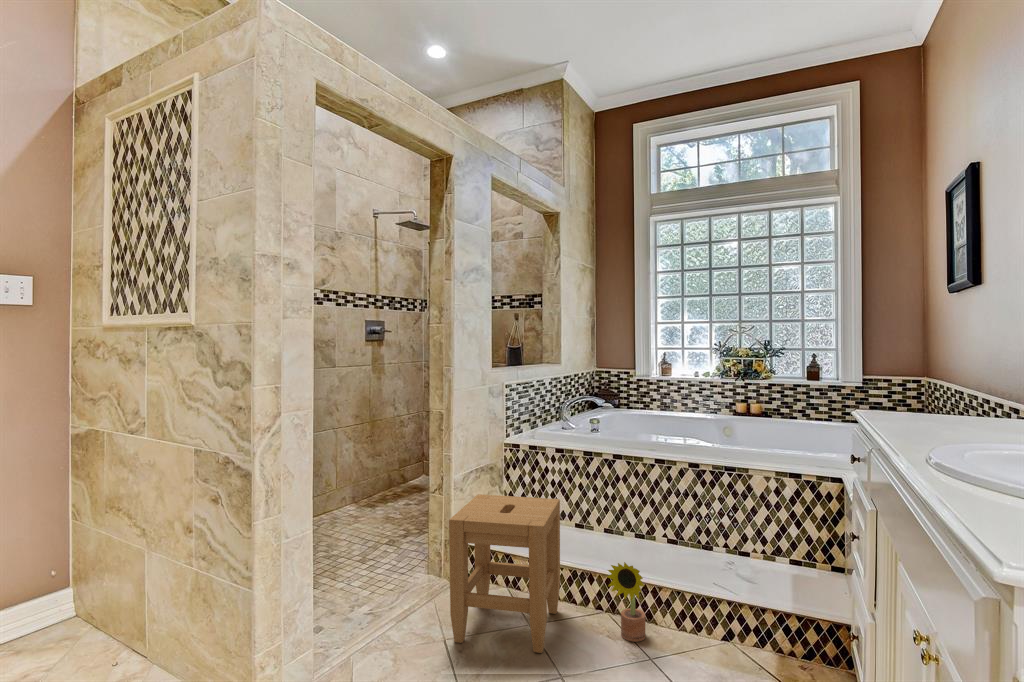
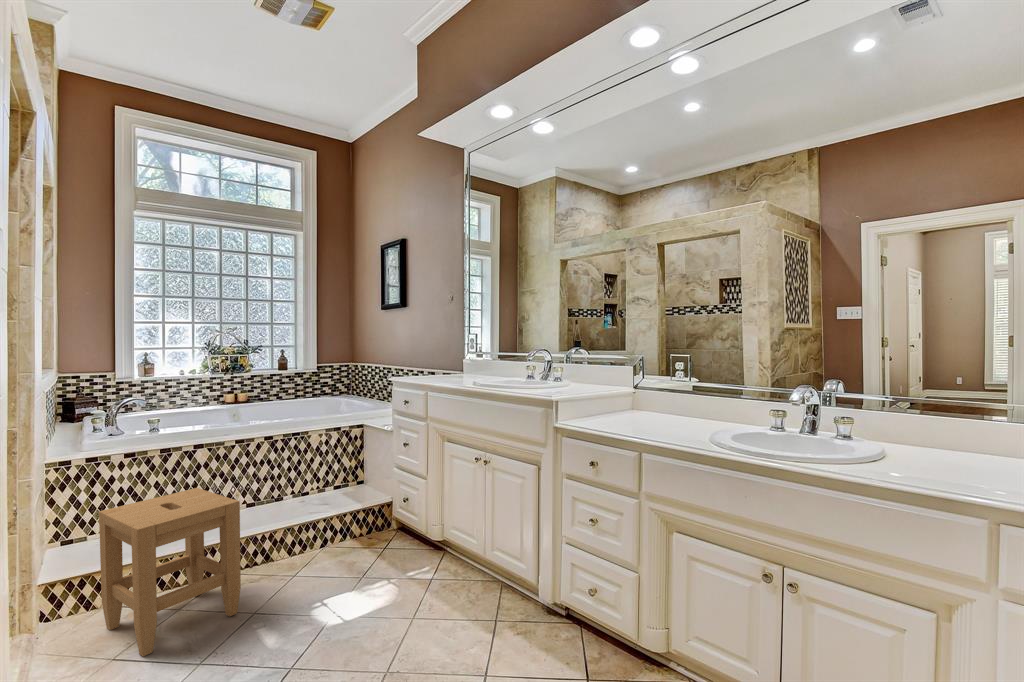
decorative plant: present [606,562,645,642] -> none [265,513,300,576]

